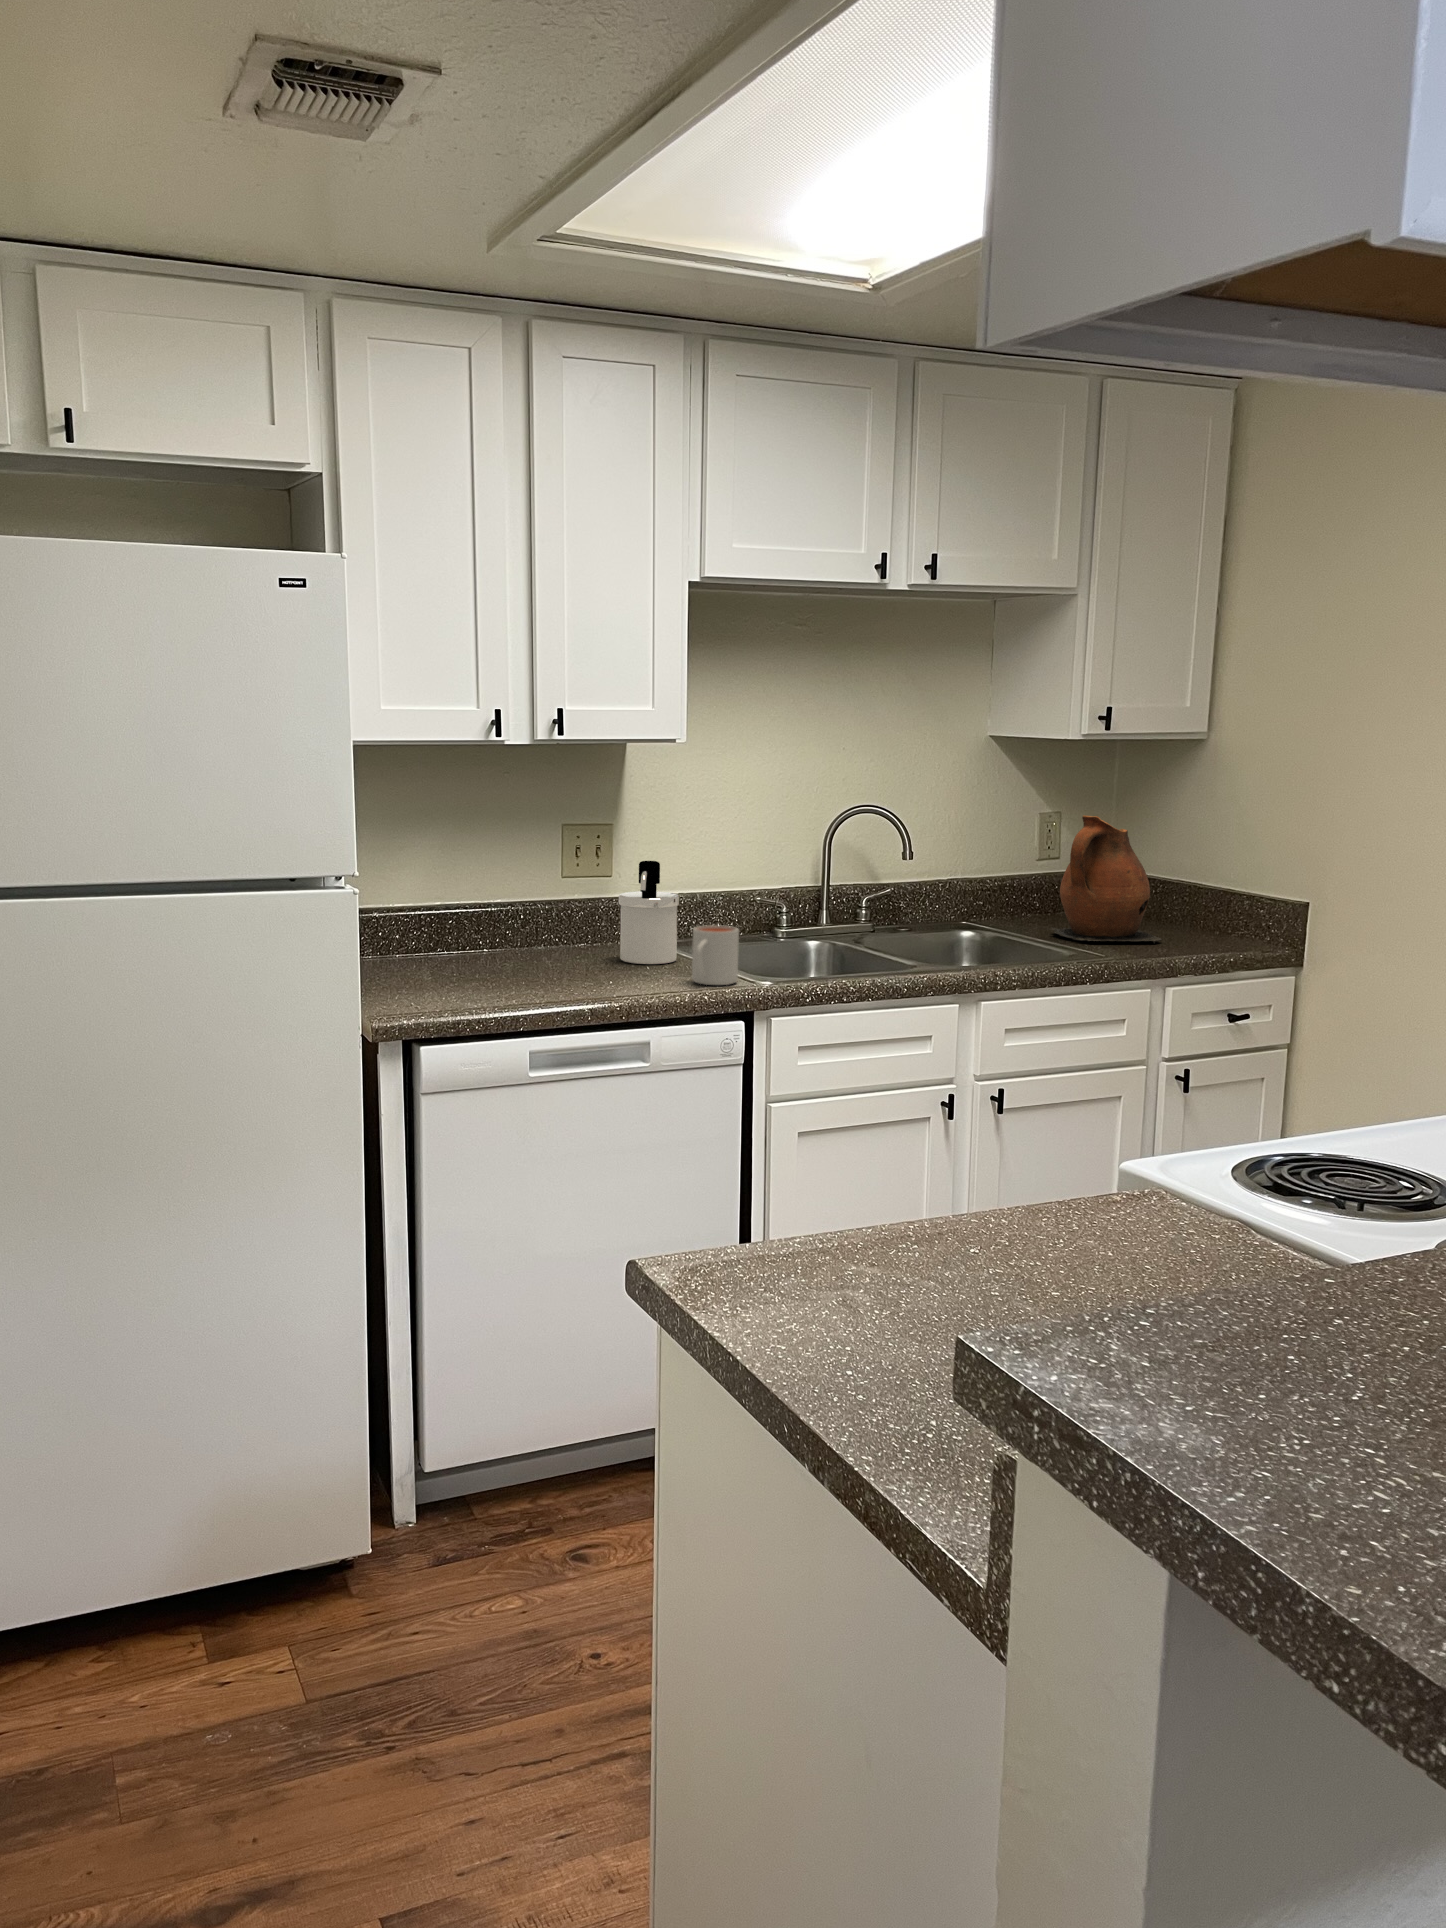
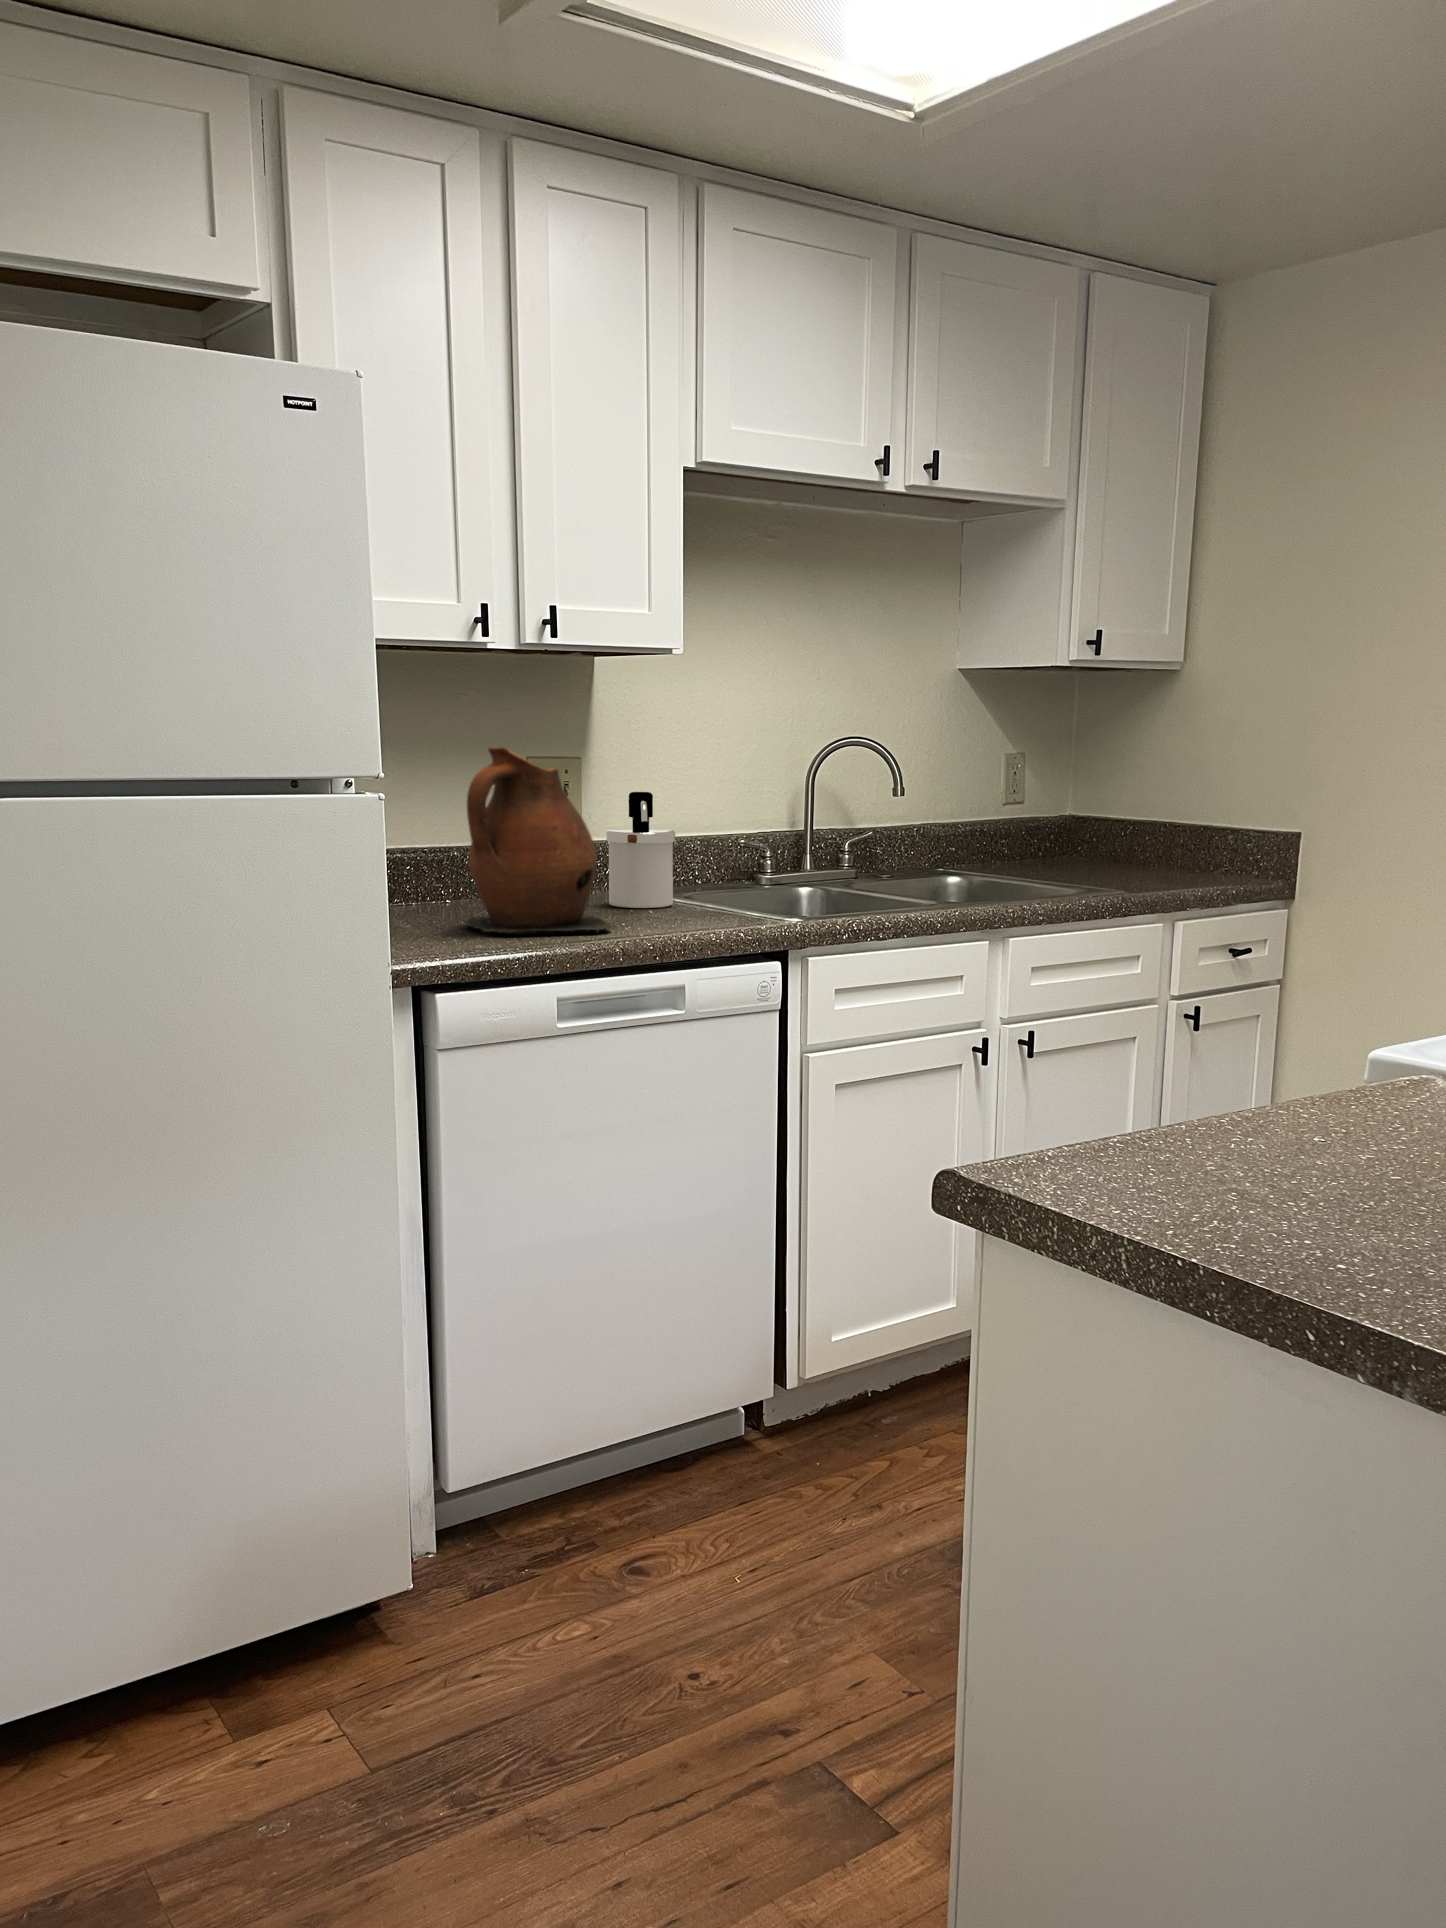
ceramic pitcher: present [1052,816,1162,944] -> present [466,747,611,933]
mug: present [692,925,739,985] -> none [713,857,765,922]

